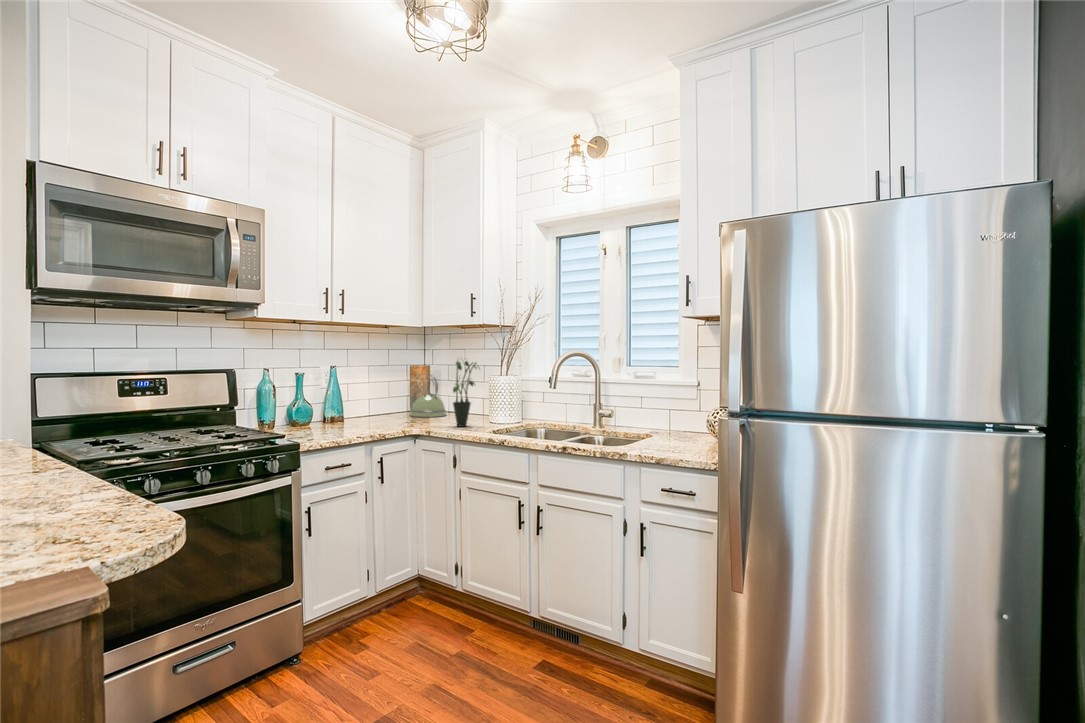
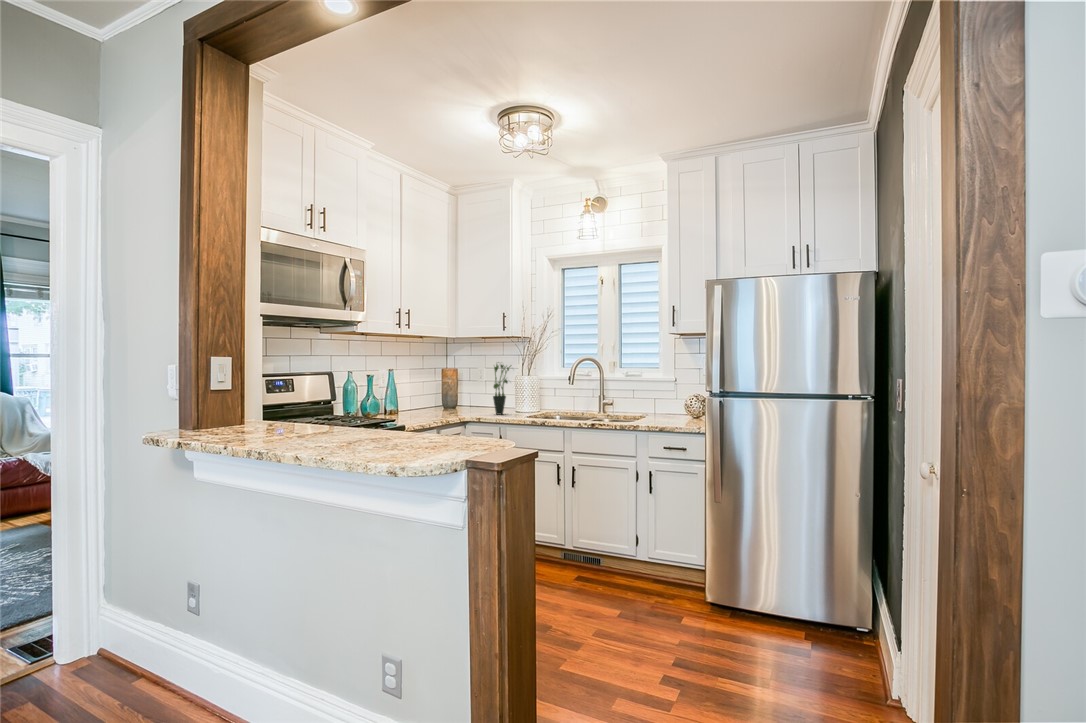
kettle: present [410,375,446,417] -> none [441,375,472,410]

